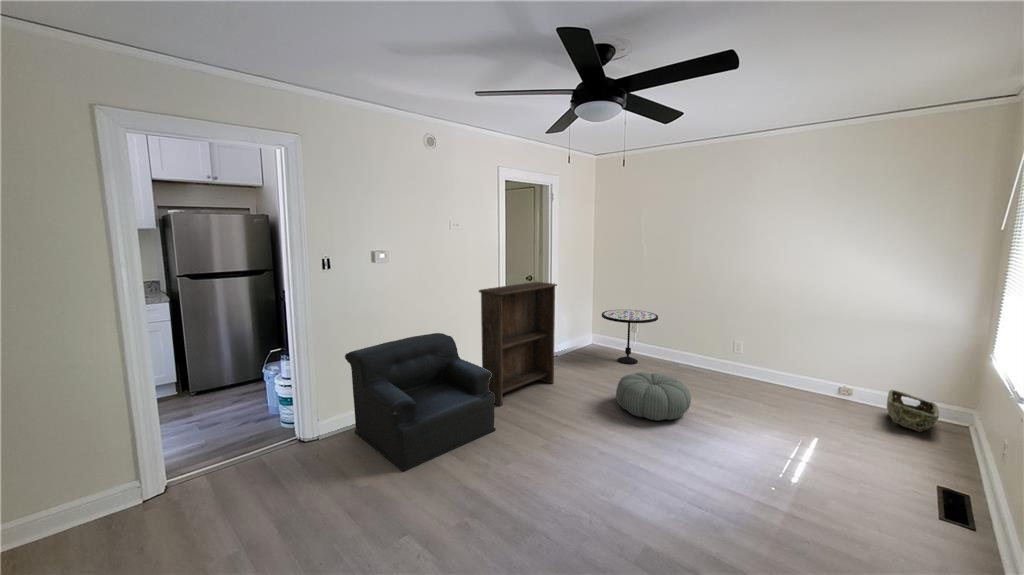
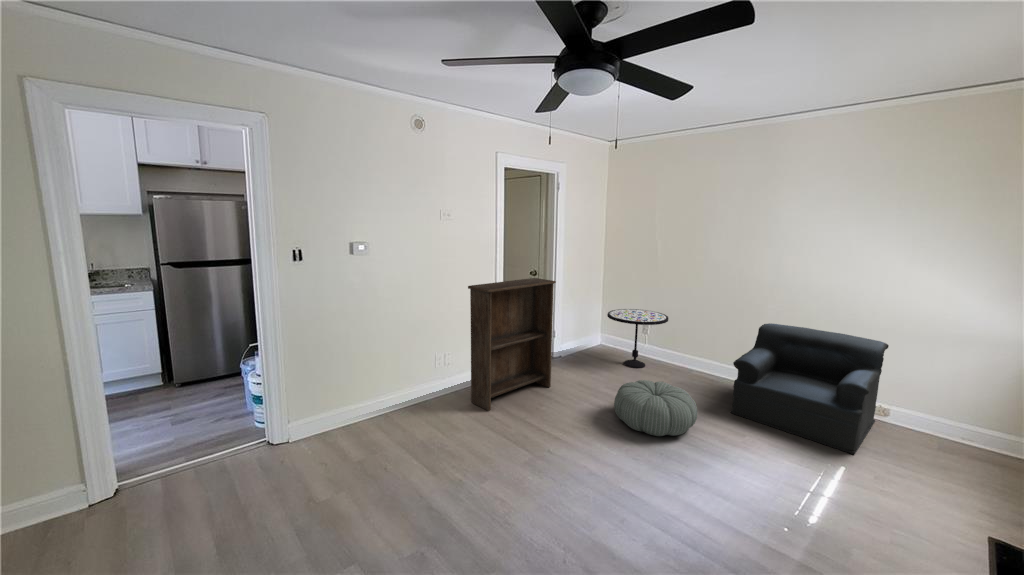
armchair: present [345,333,496,471] -> present [730,323,889,454]
woven basket: present [887,390,939,432] -> none [928,412,994,464]

